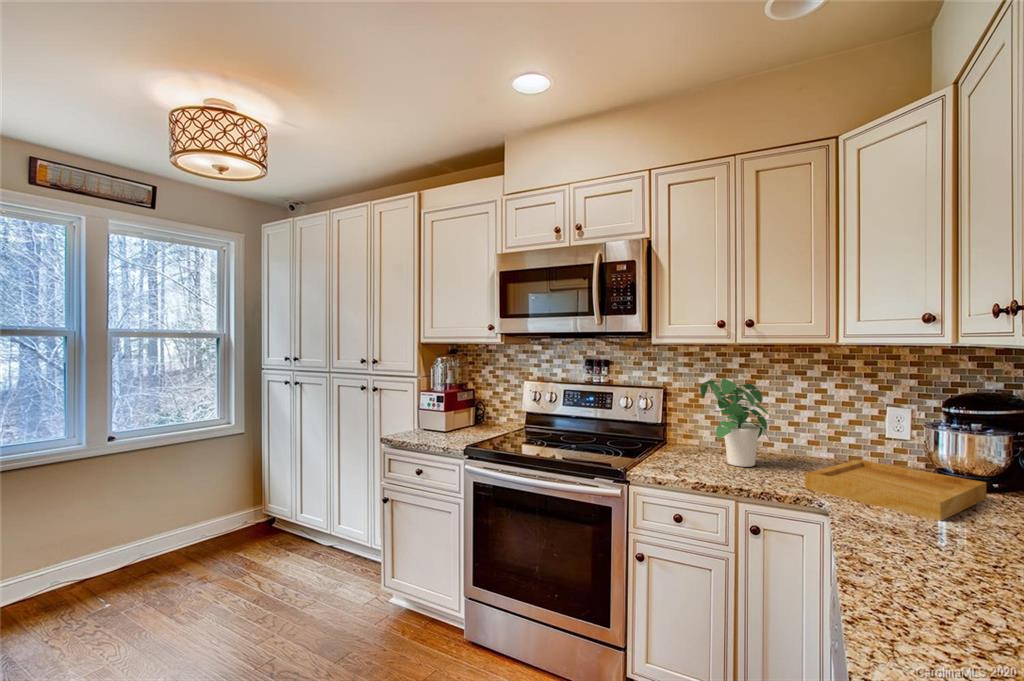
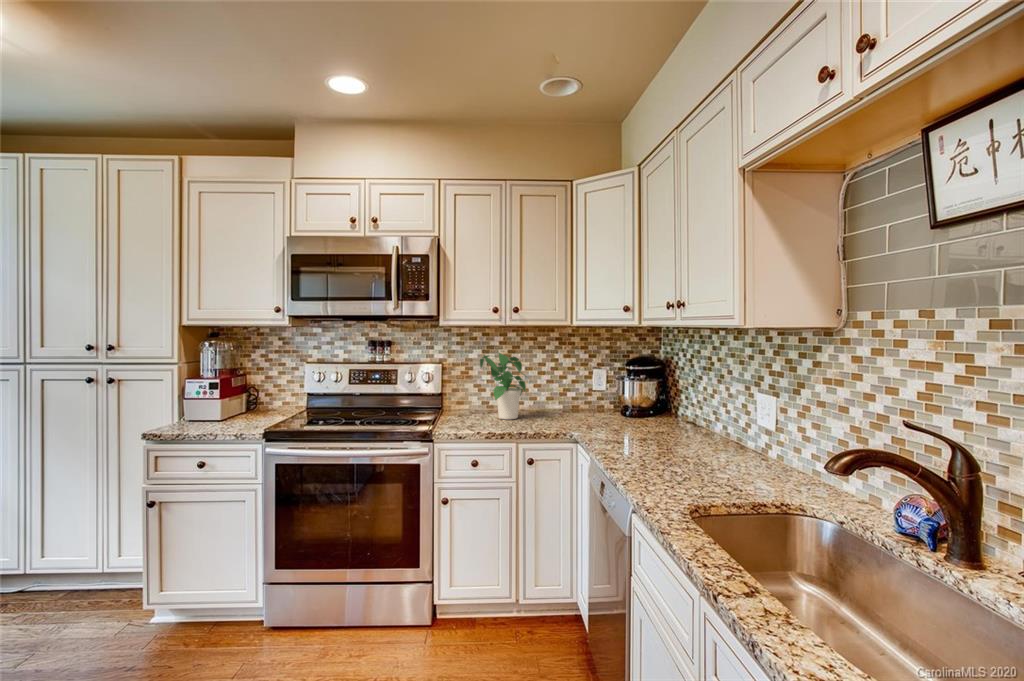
tray: present [805,460,987,521] -> none [556,406,645,433]

